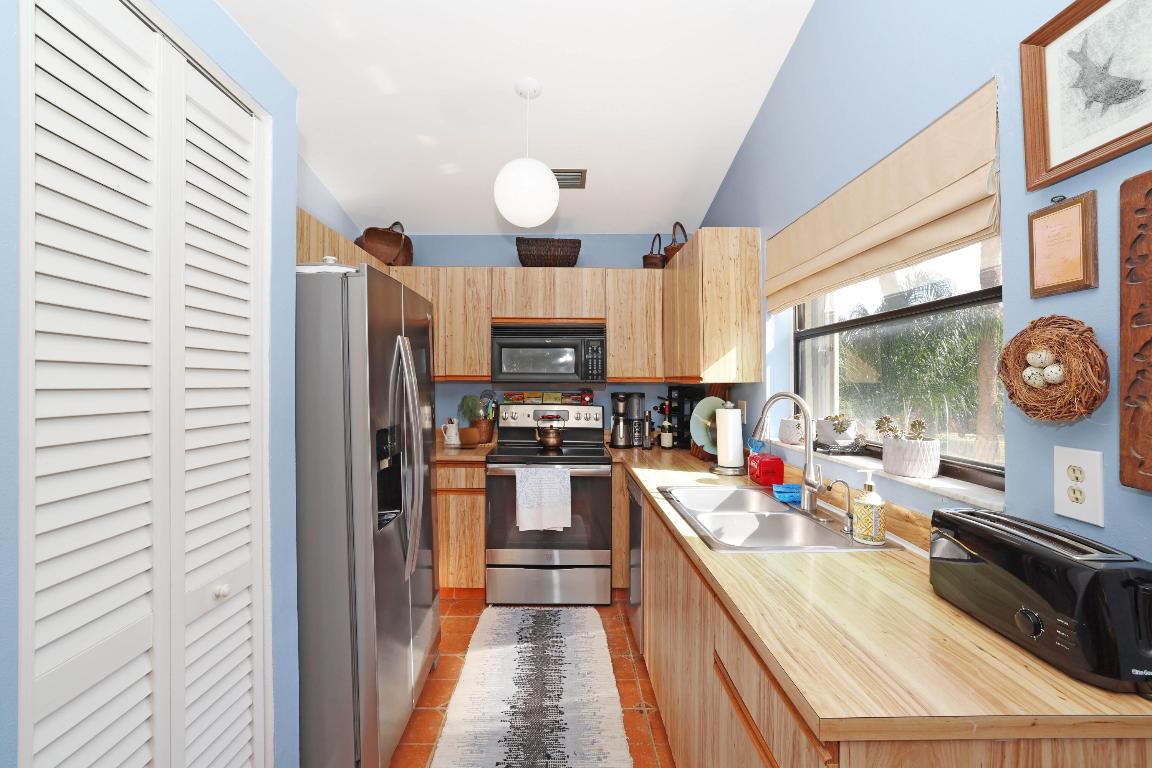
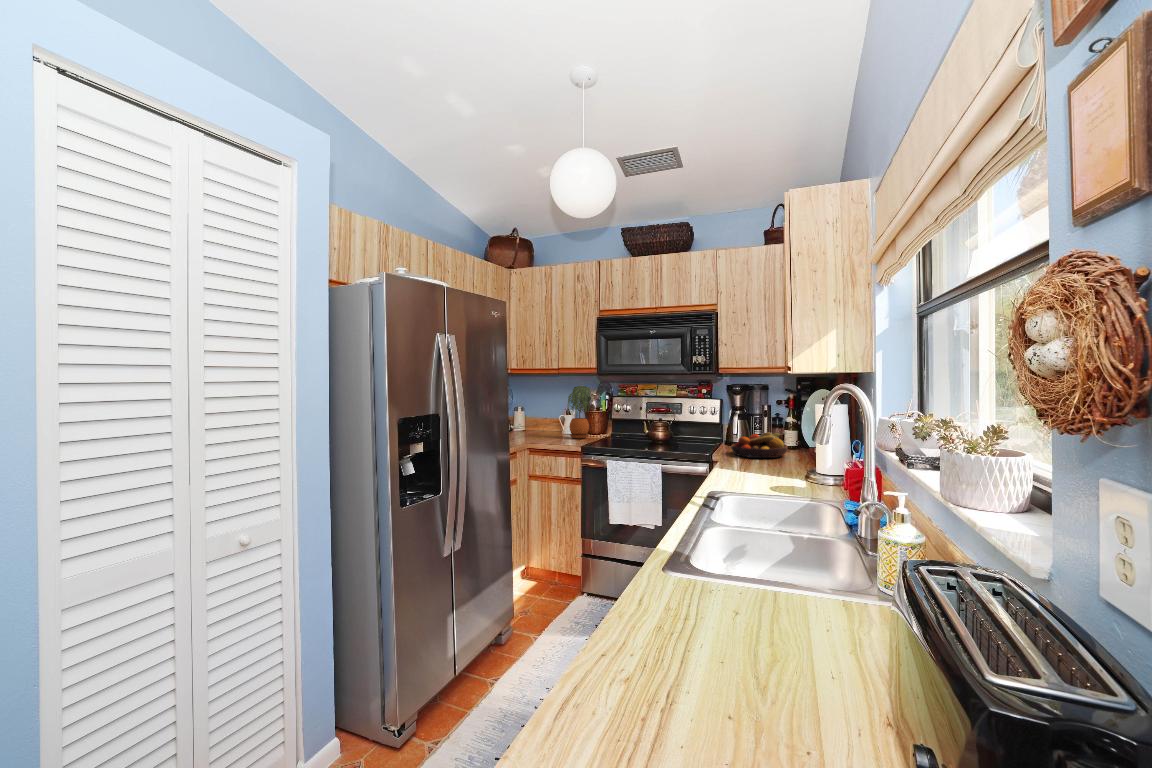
fruit bowl: none [627,434,675,457] -> present [731,432,787,458]

